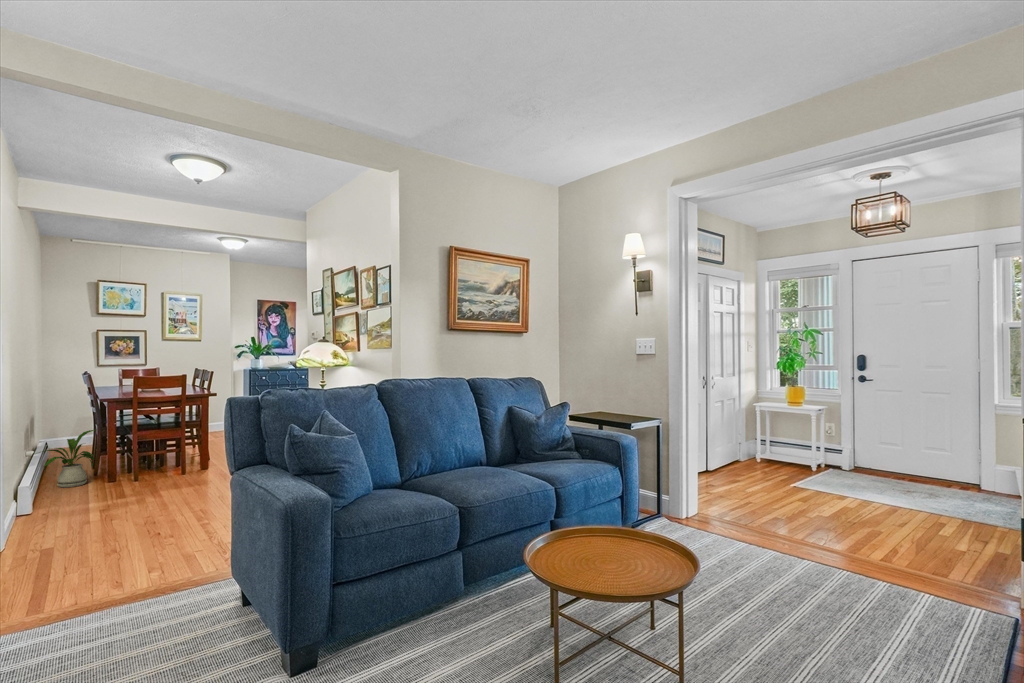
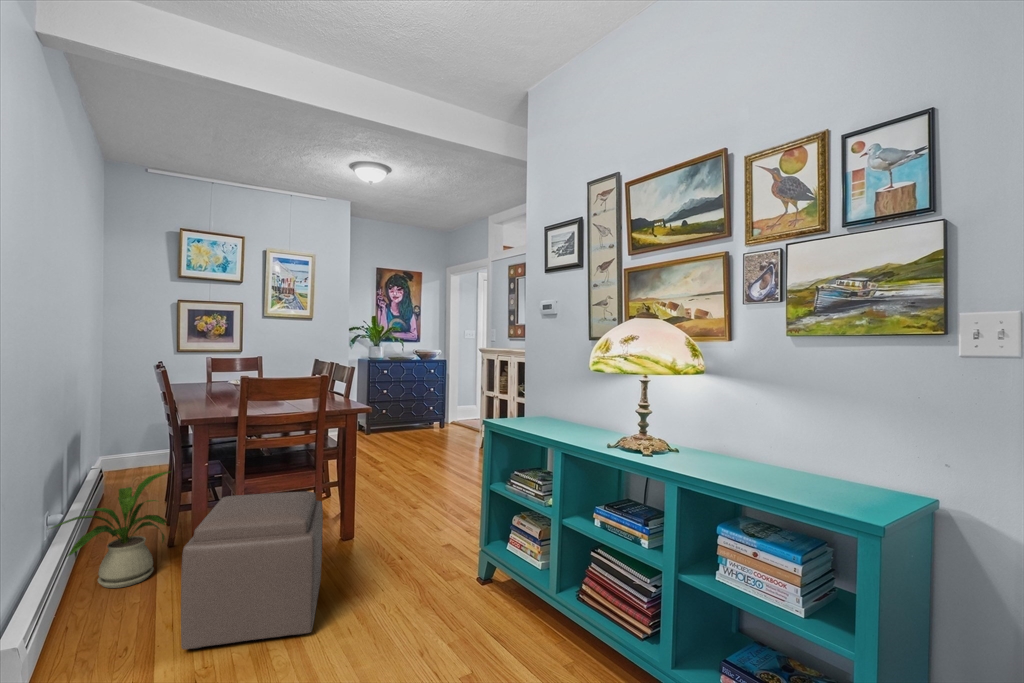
ottoman: none [103,435,179,500] -> present [181,491,323,650]

